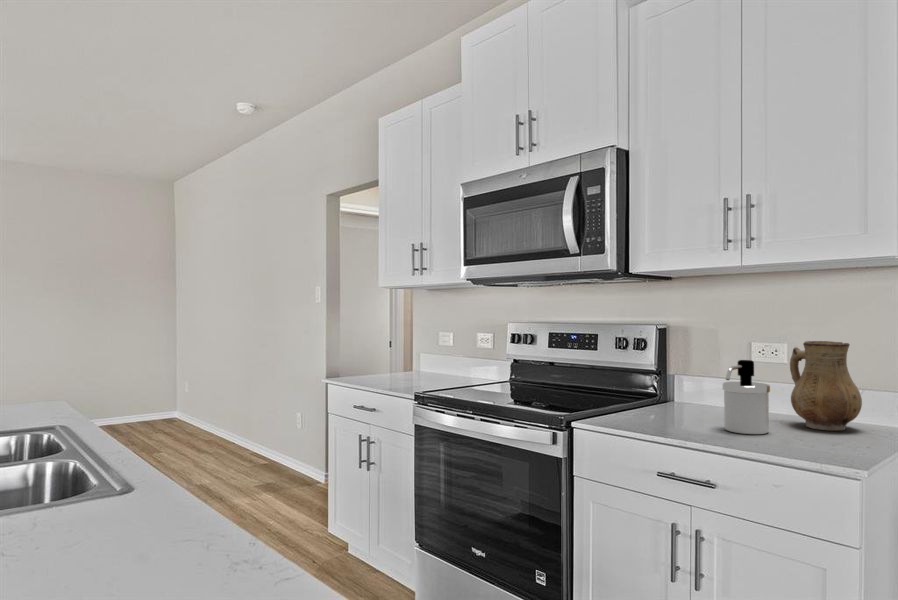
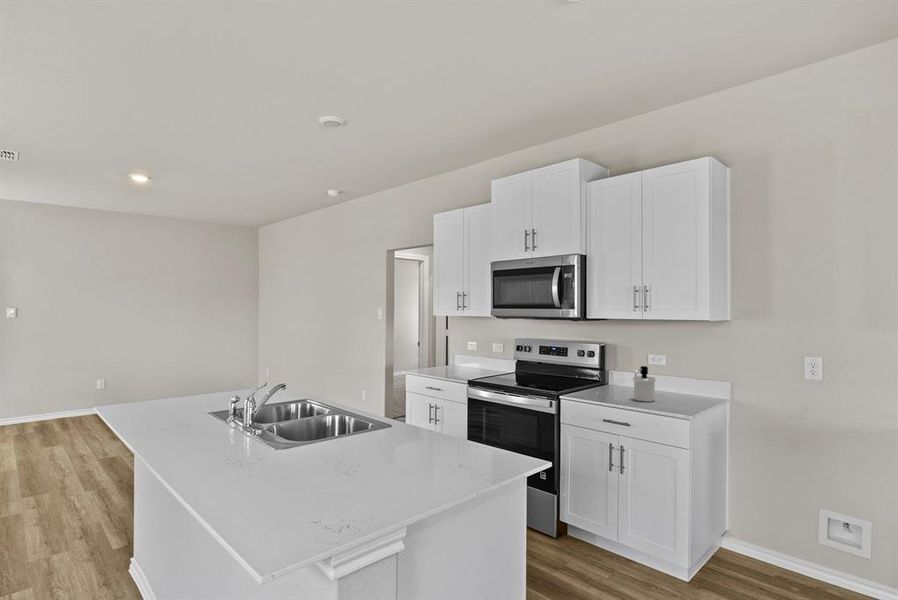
ceramic pitcher: present [790,341,862,430] -> none [666,356,698,399]

